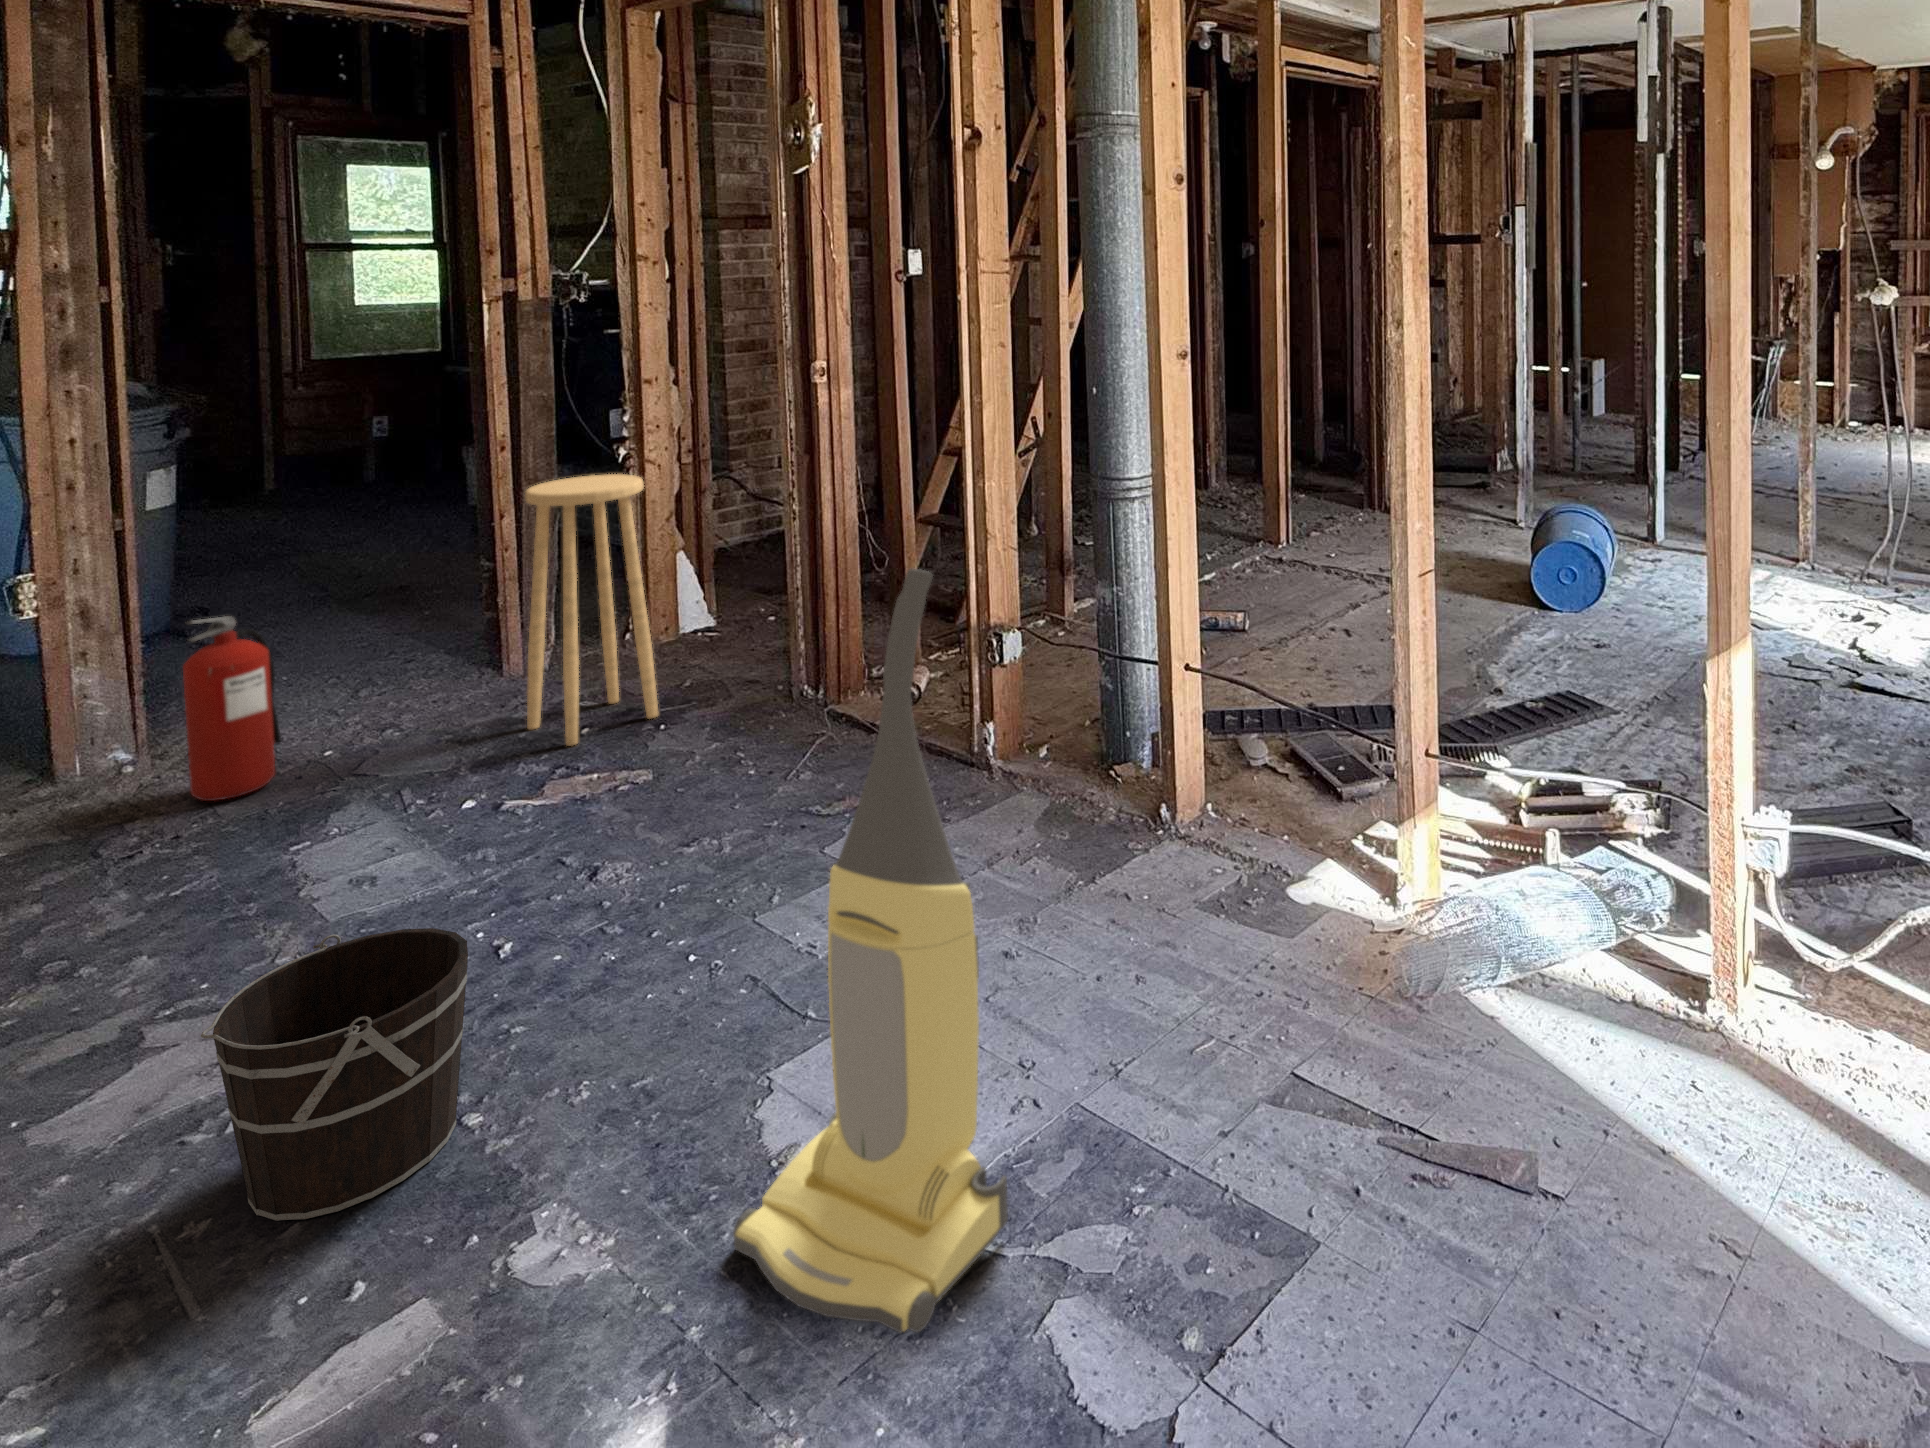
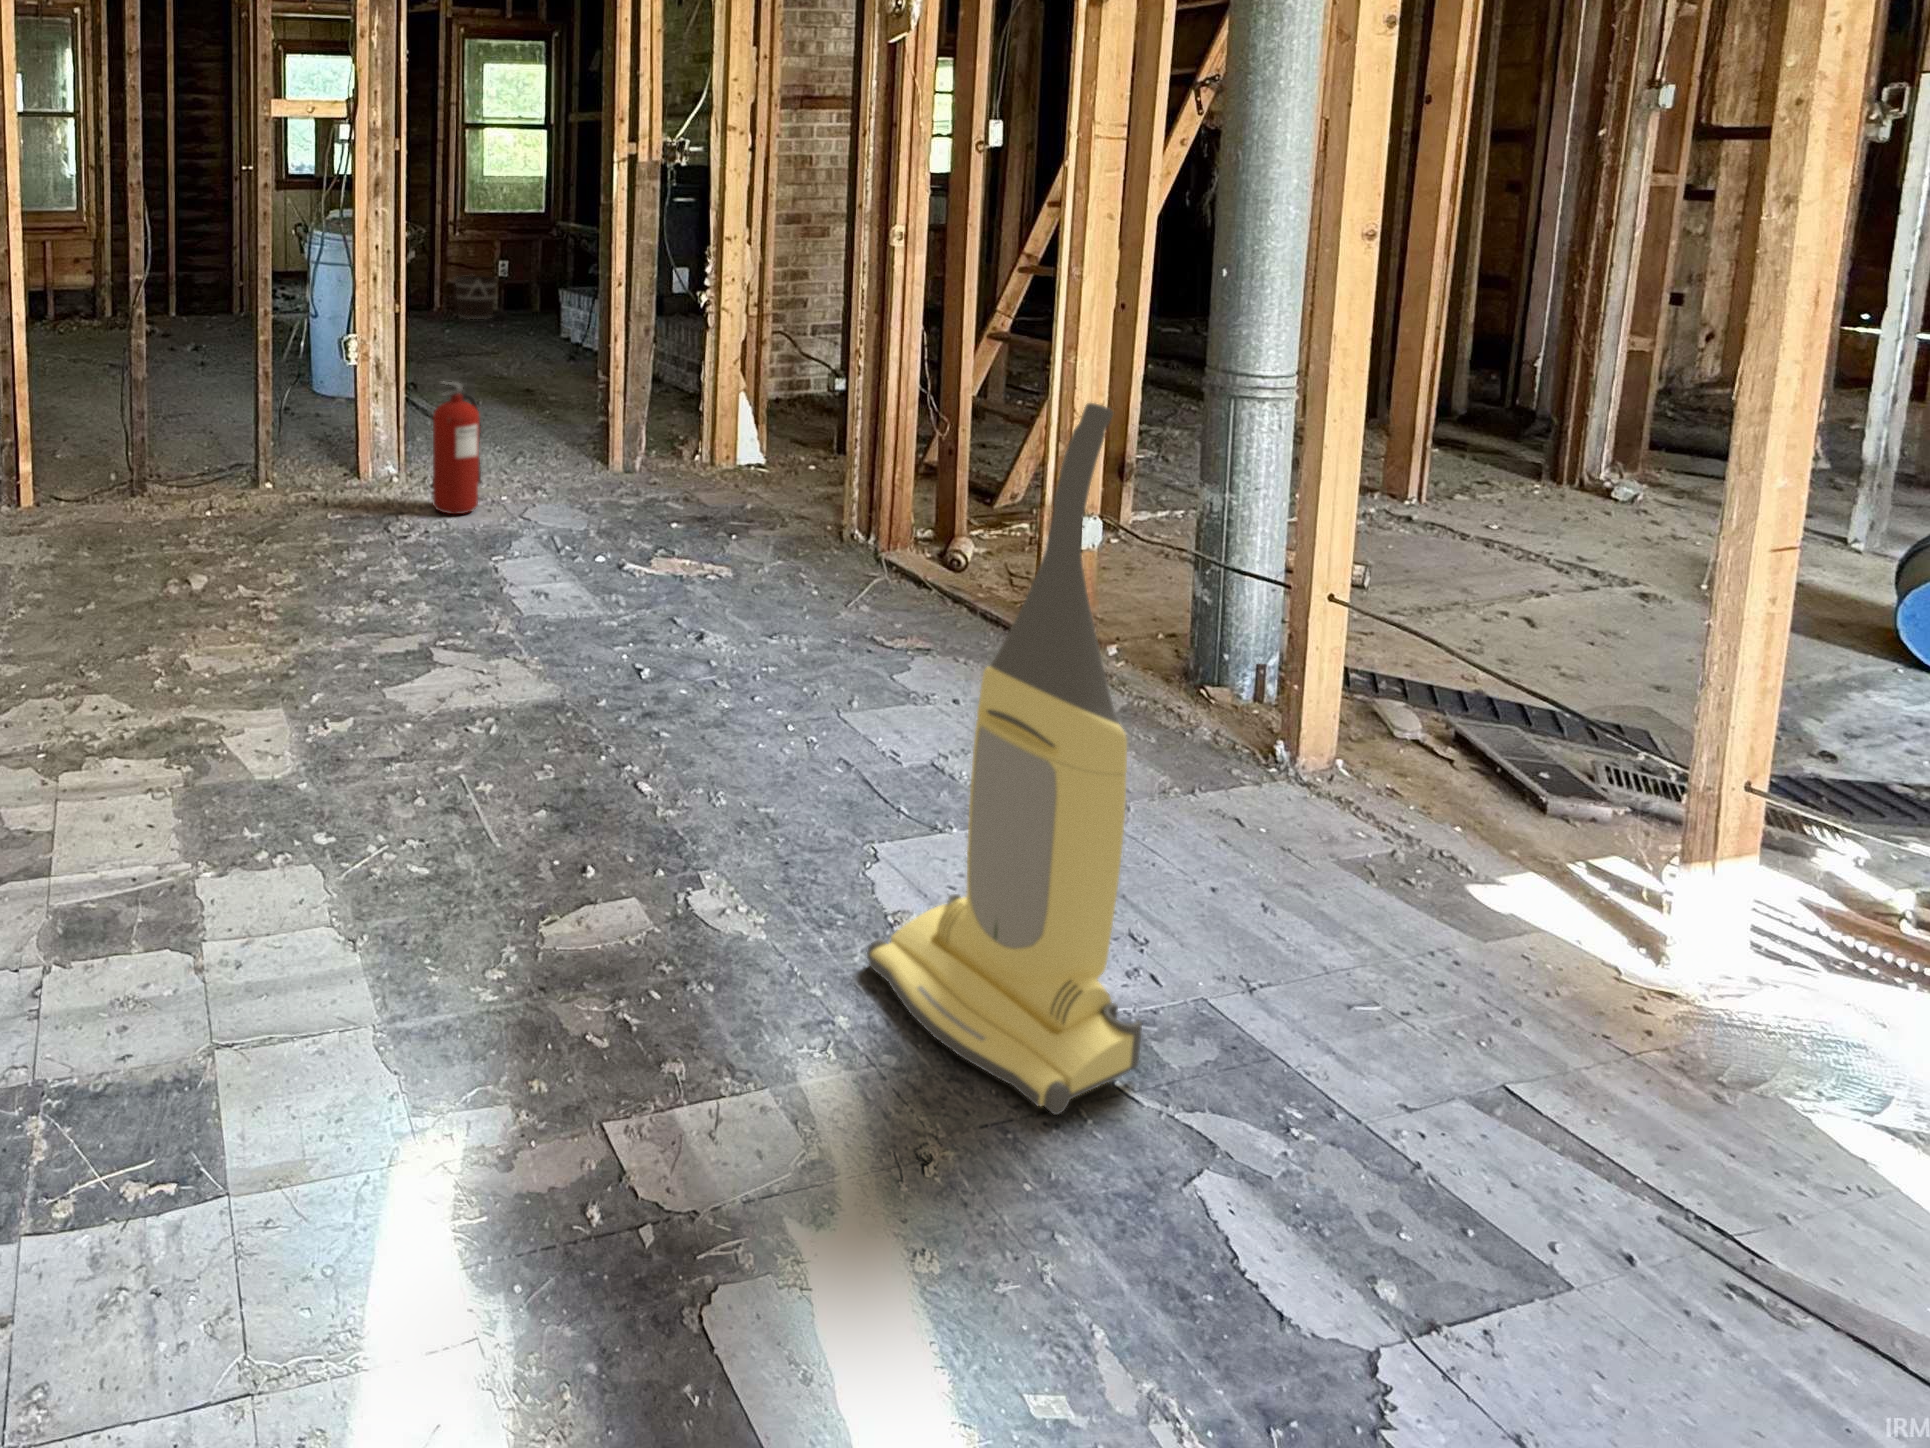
stool: present [525,474,658,746] -> none [634,313,735,535]
bucket: present [201,928,468,1221] -> present [455,275,496,319]

